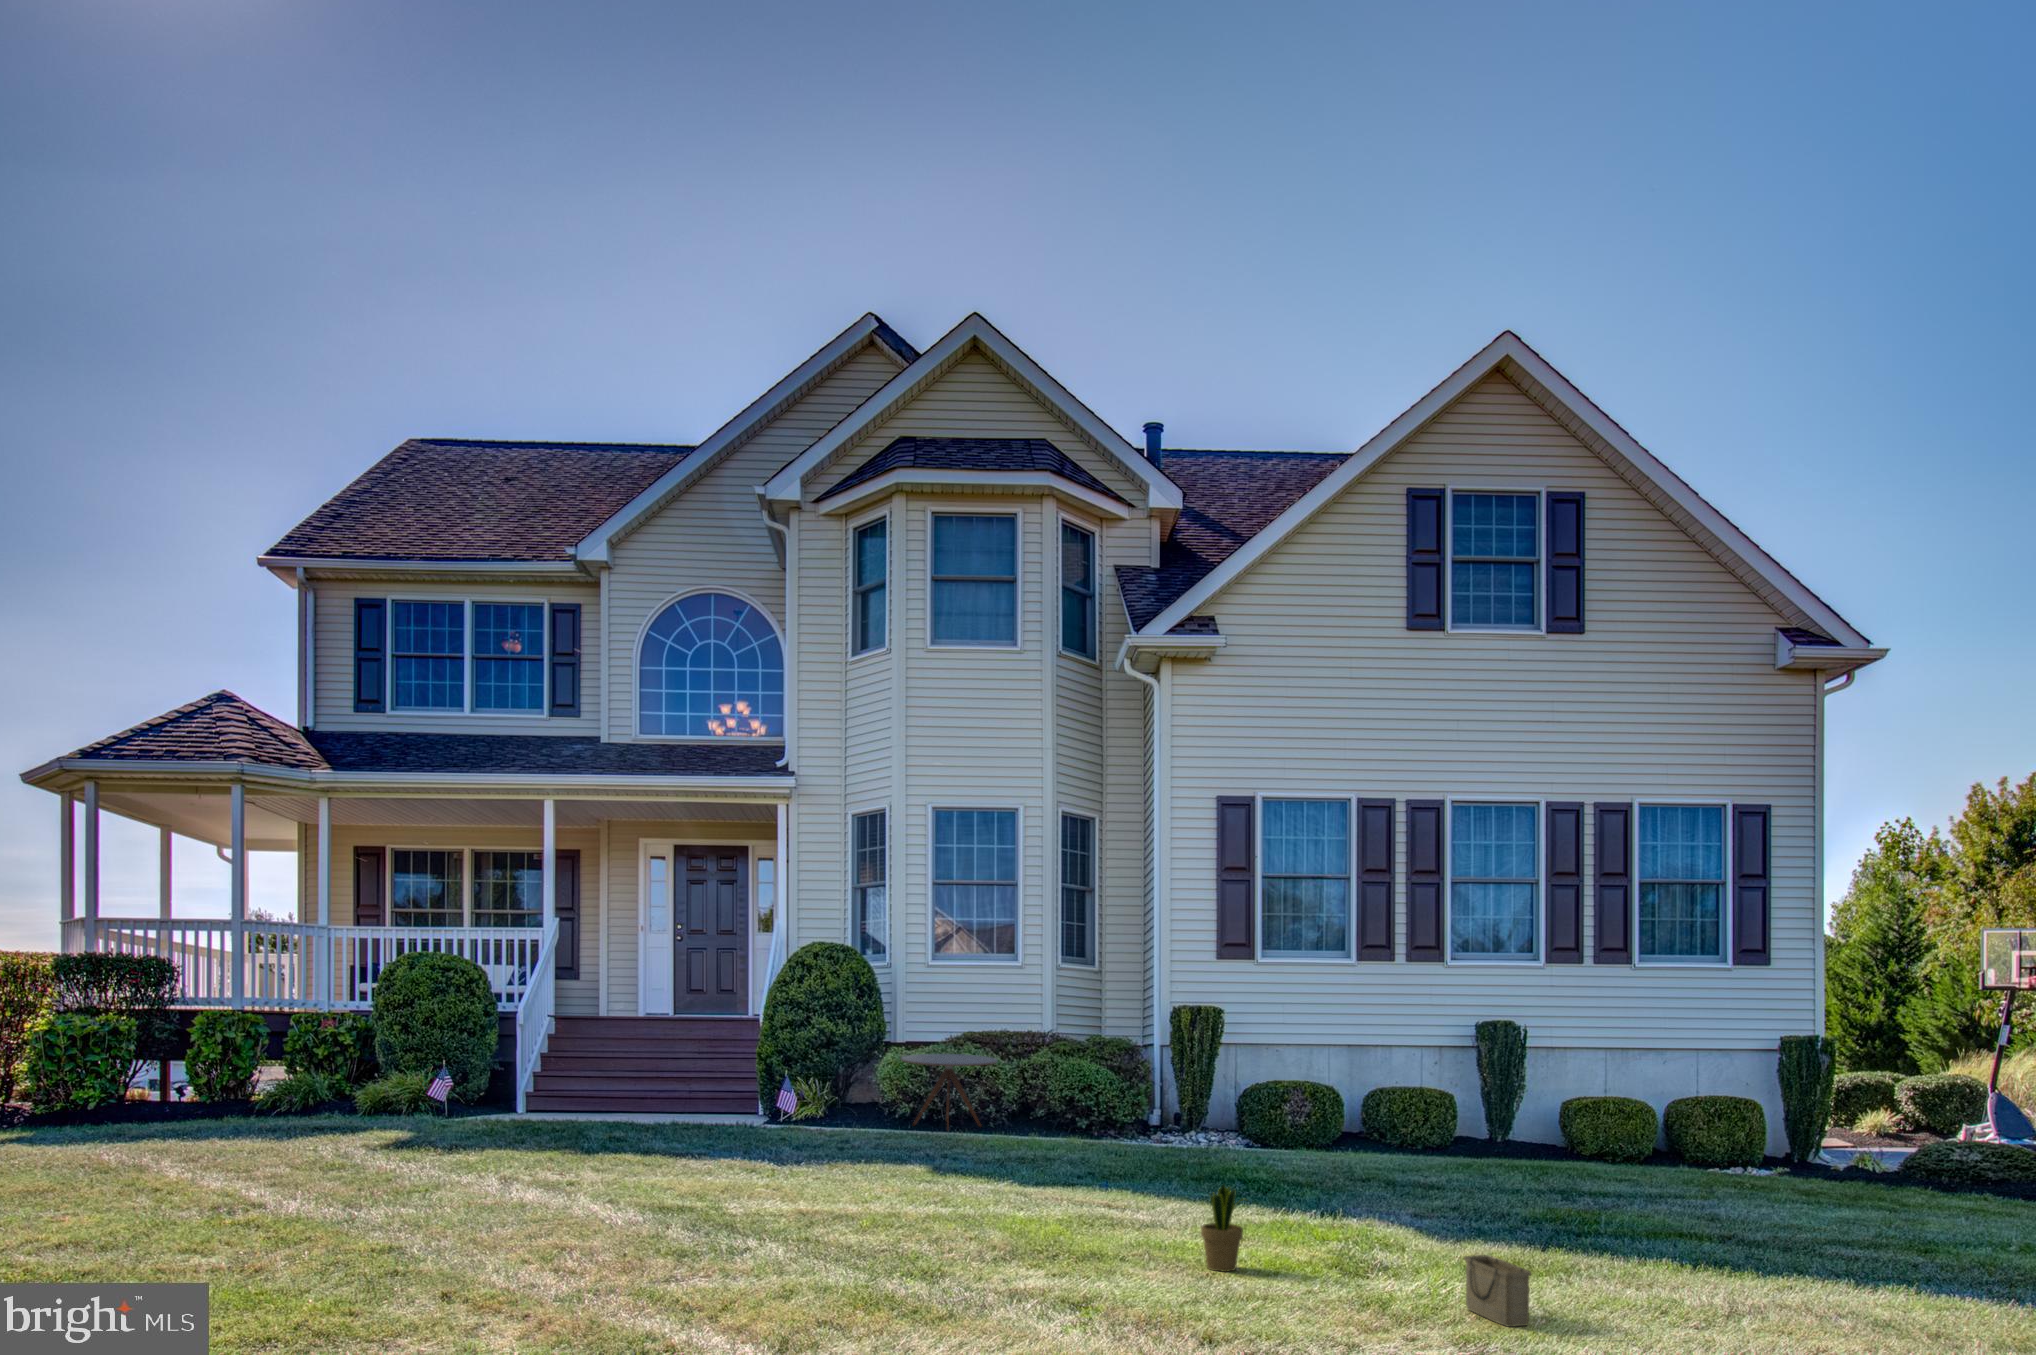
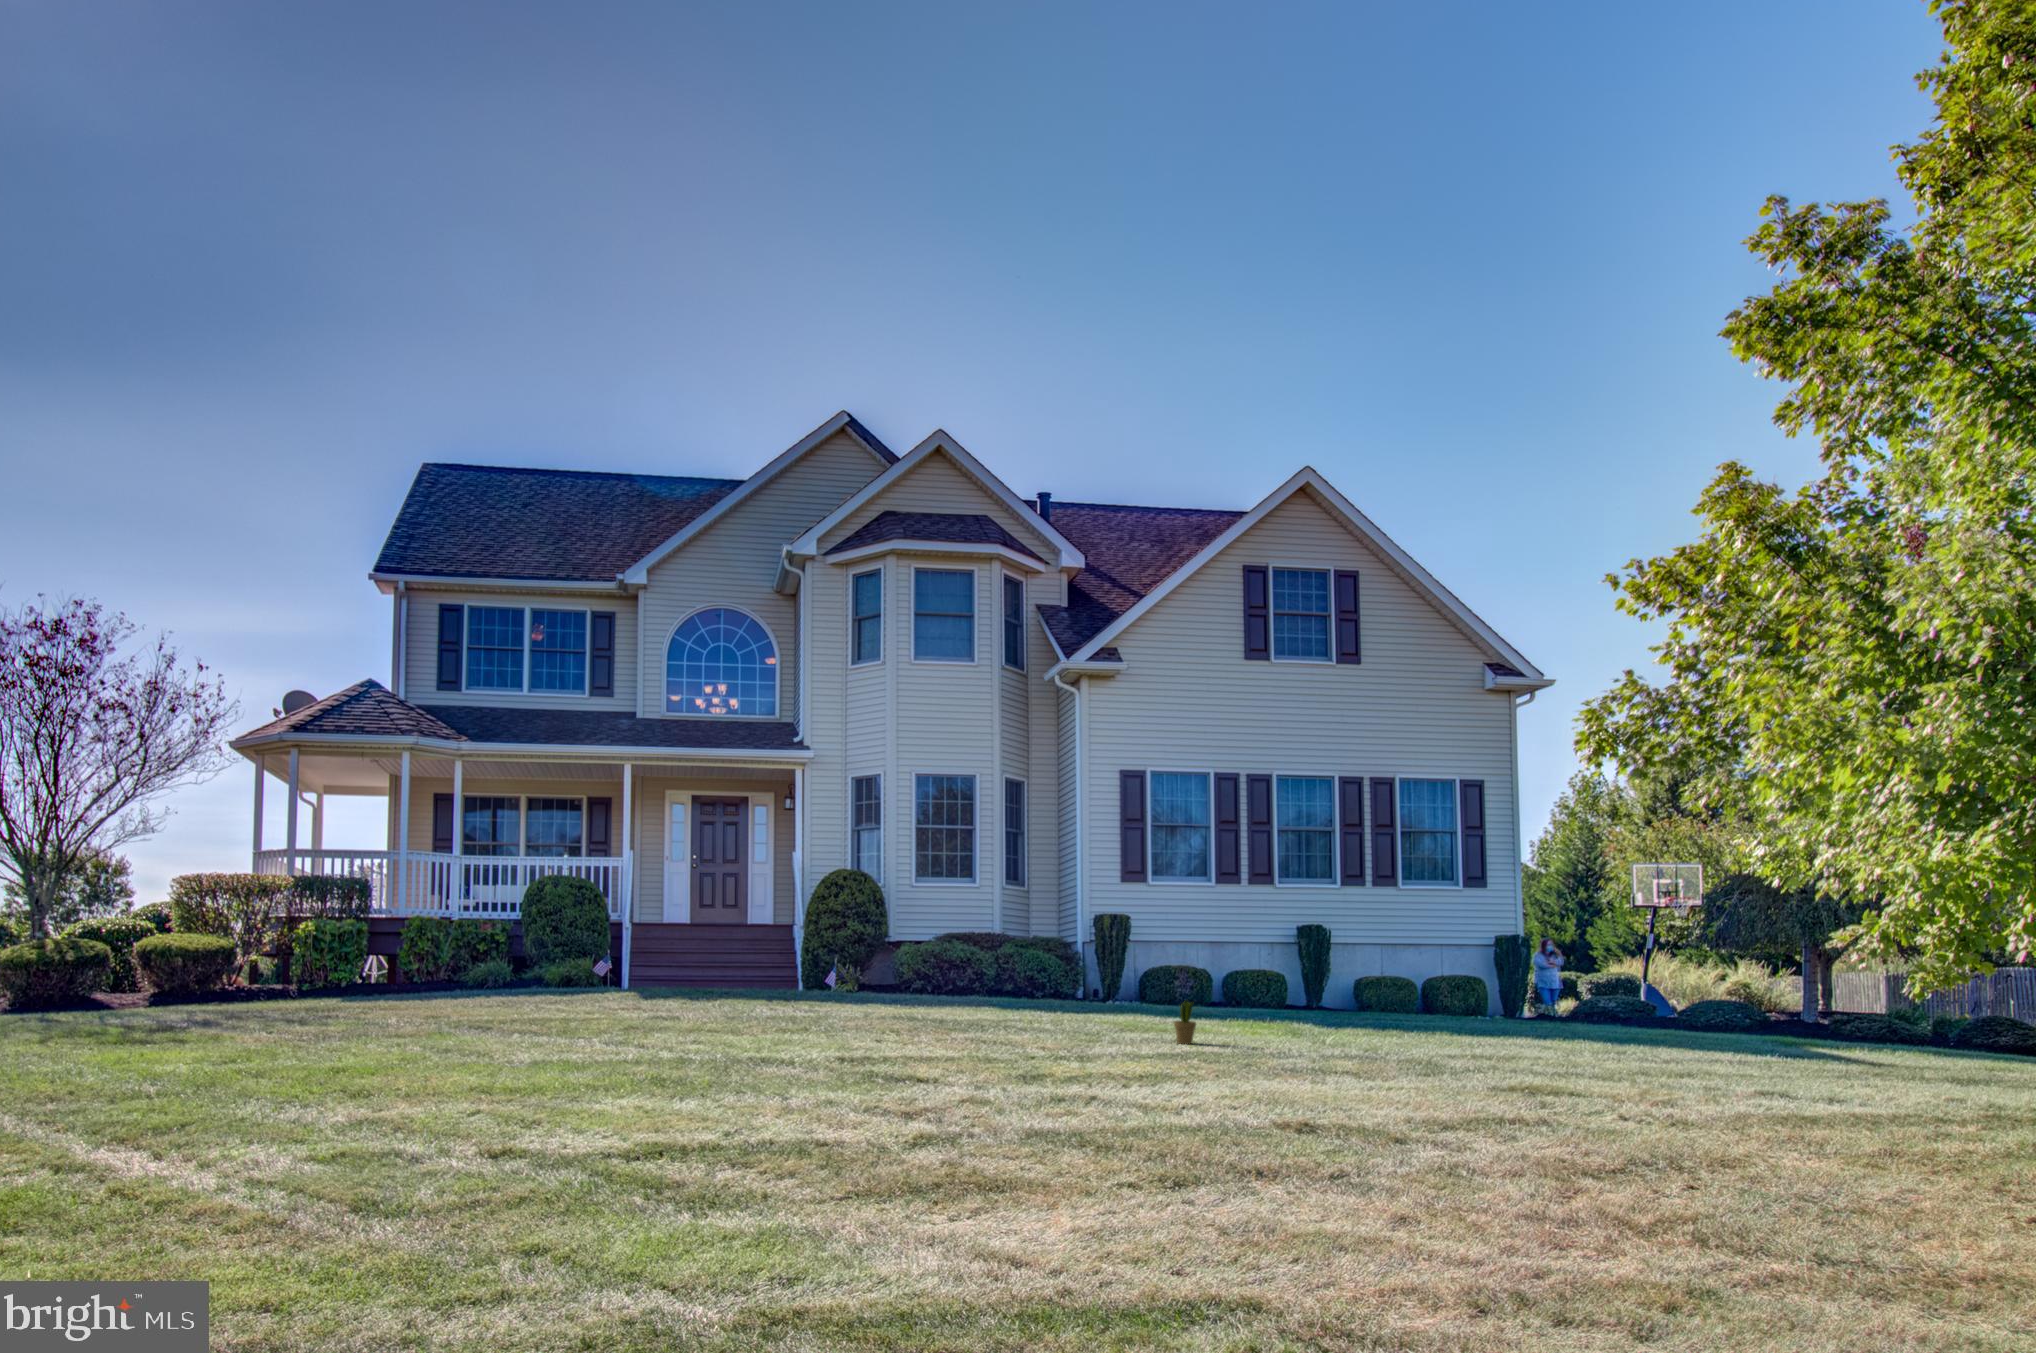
round table: present [901,1054,998,1129] -> none [916,948,981,997]
basket: present [1464,1255,1531,1327] -> none [1314,1028,1348,1058]

